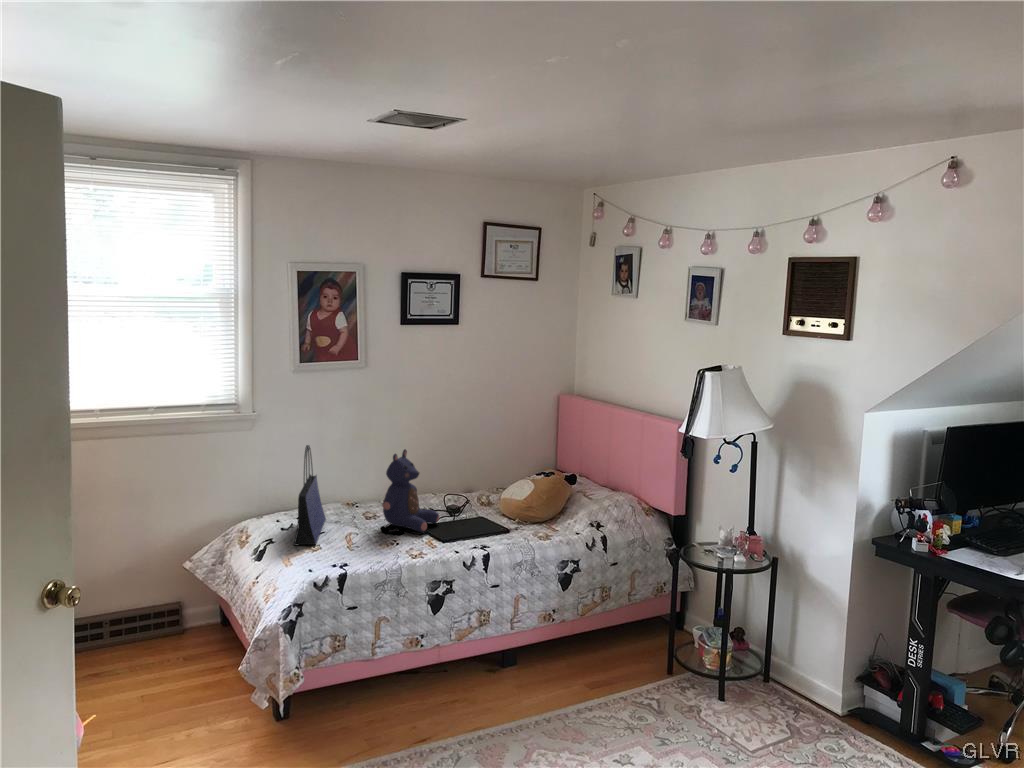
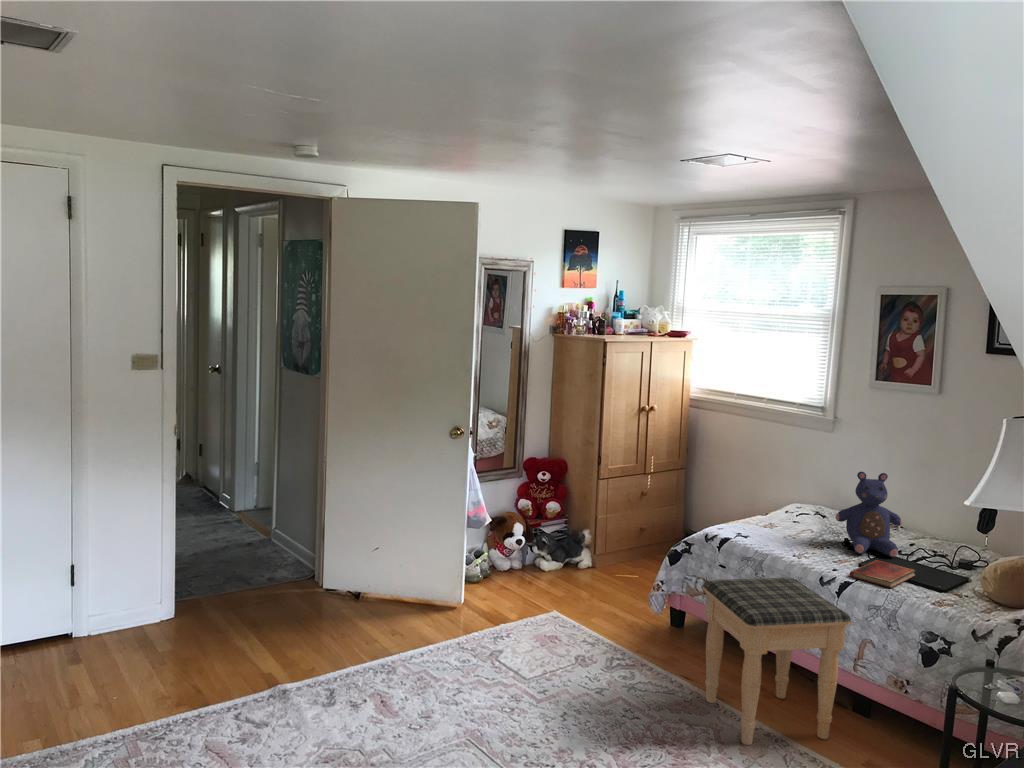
tote bag: present [294,445,326,546] -> none [762,444,833,527]
diary: none [450,523,510,550] -> present [850,560,916,588]
footstool: none [460,574,578,747] -> present [703,577,851,745]

